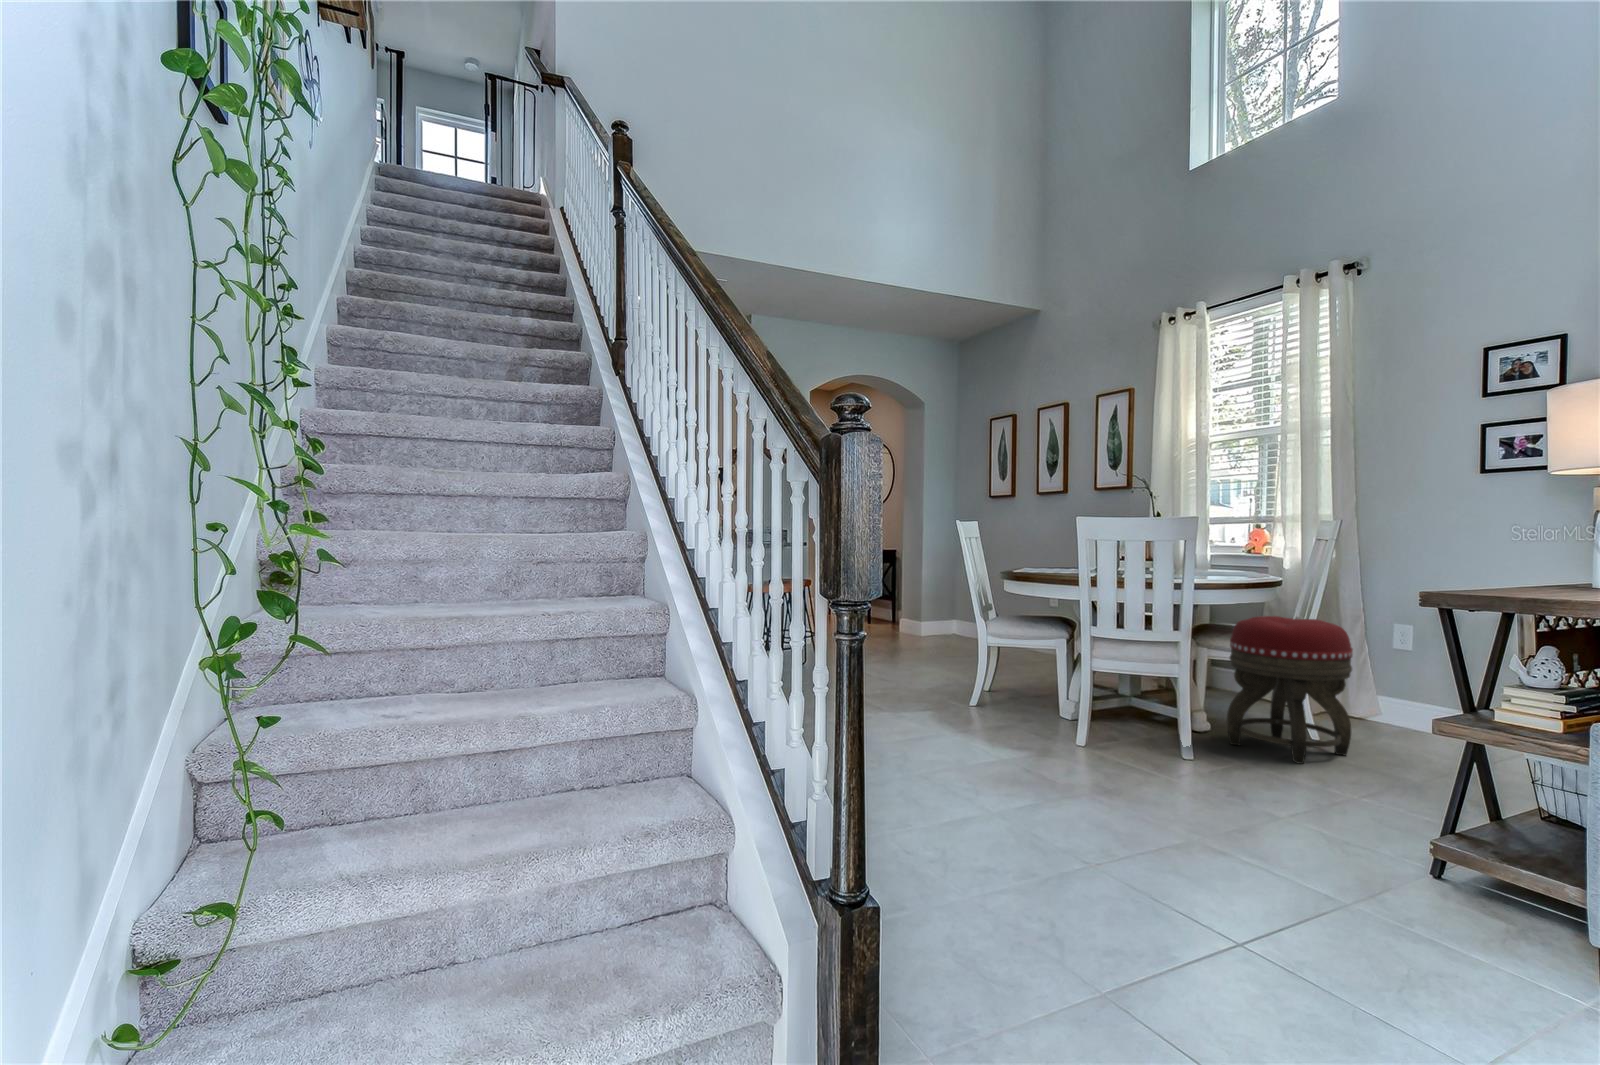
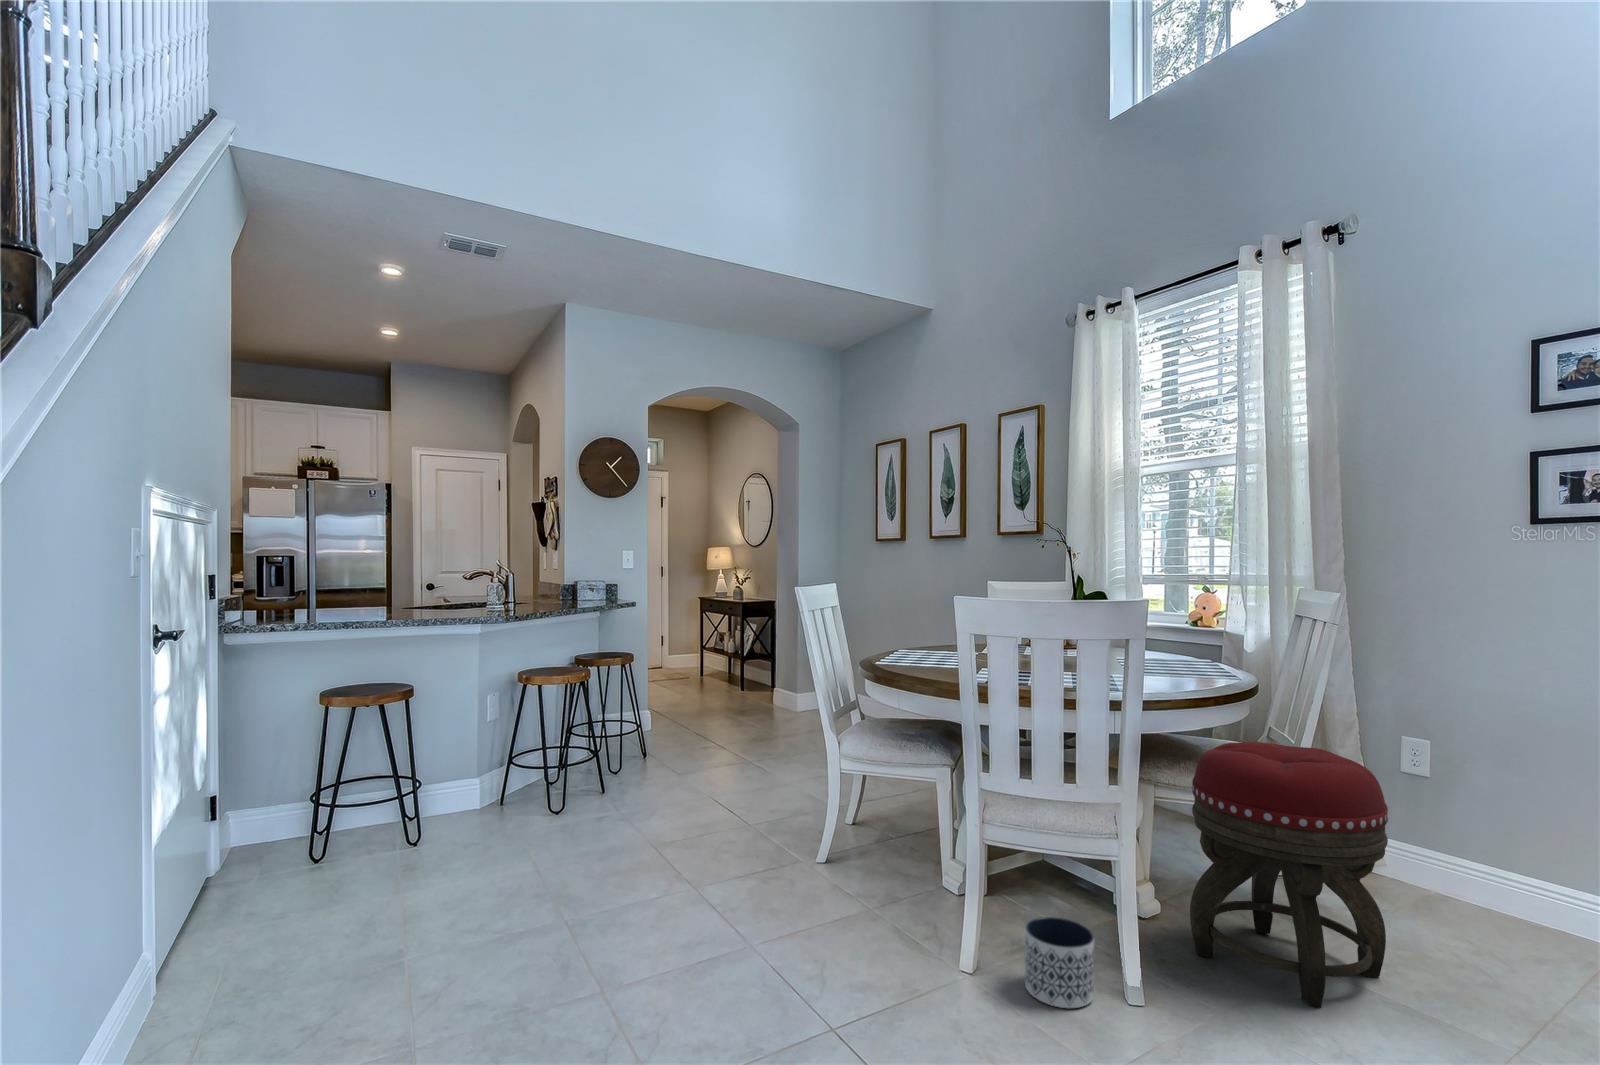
planter: none [1121,714,1163,759] -> present [1025,917,1094,1008]

